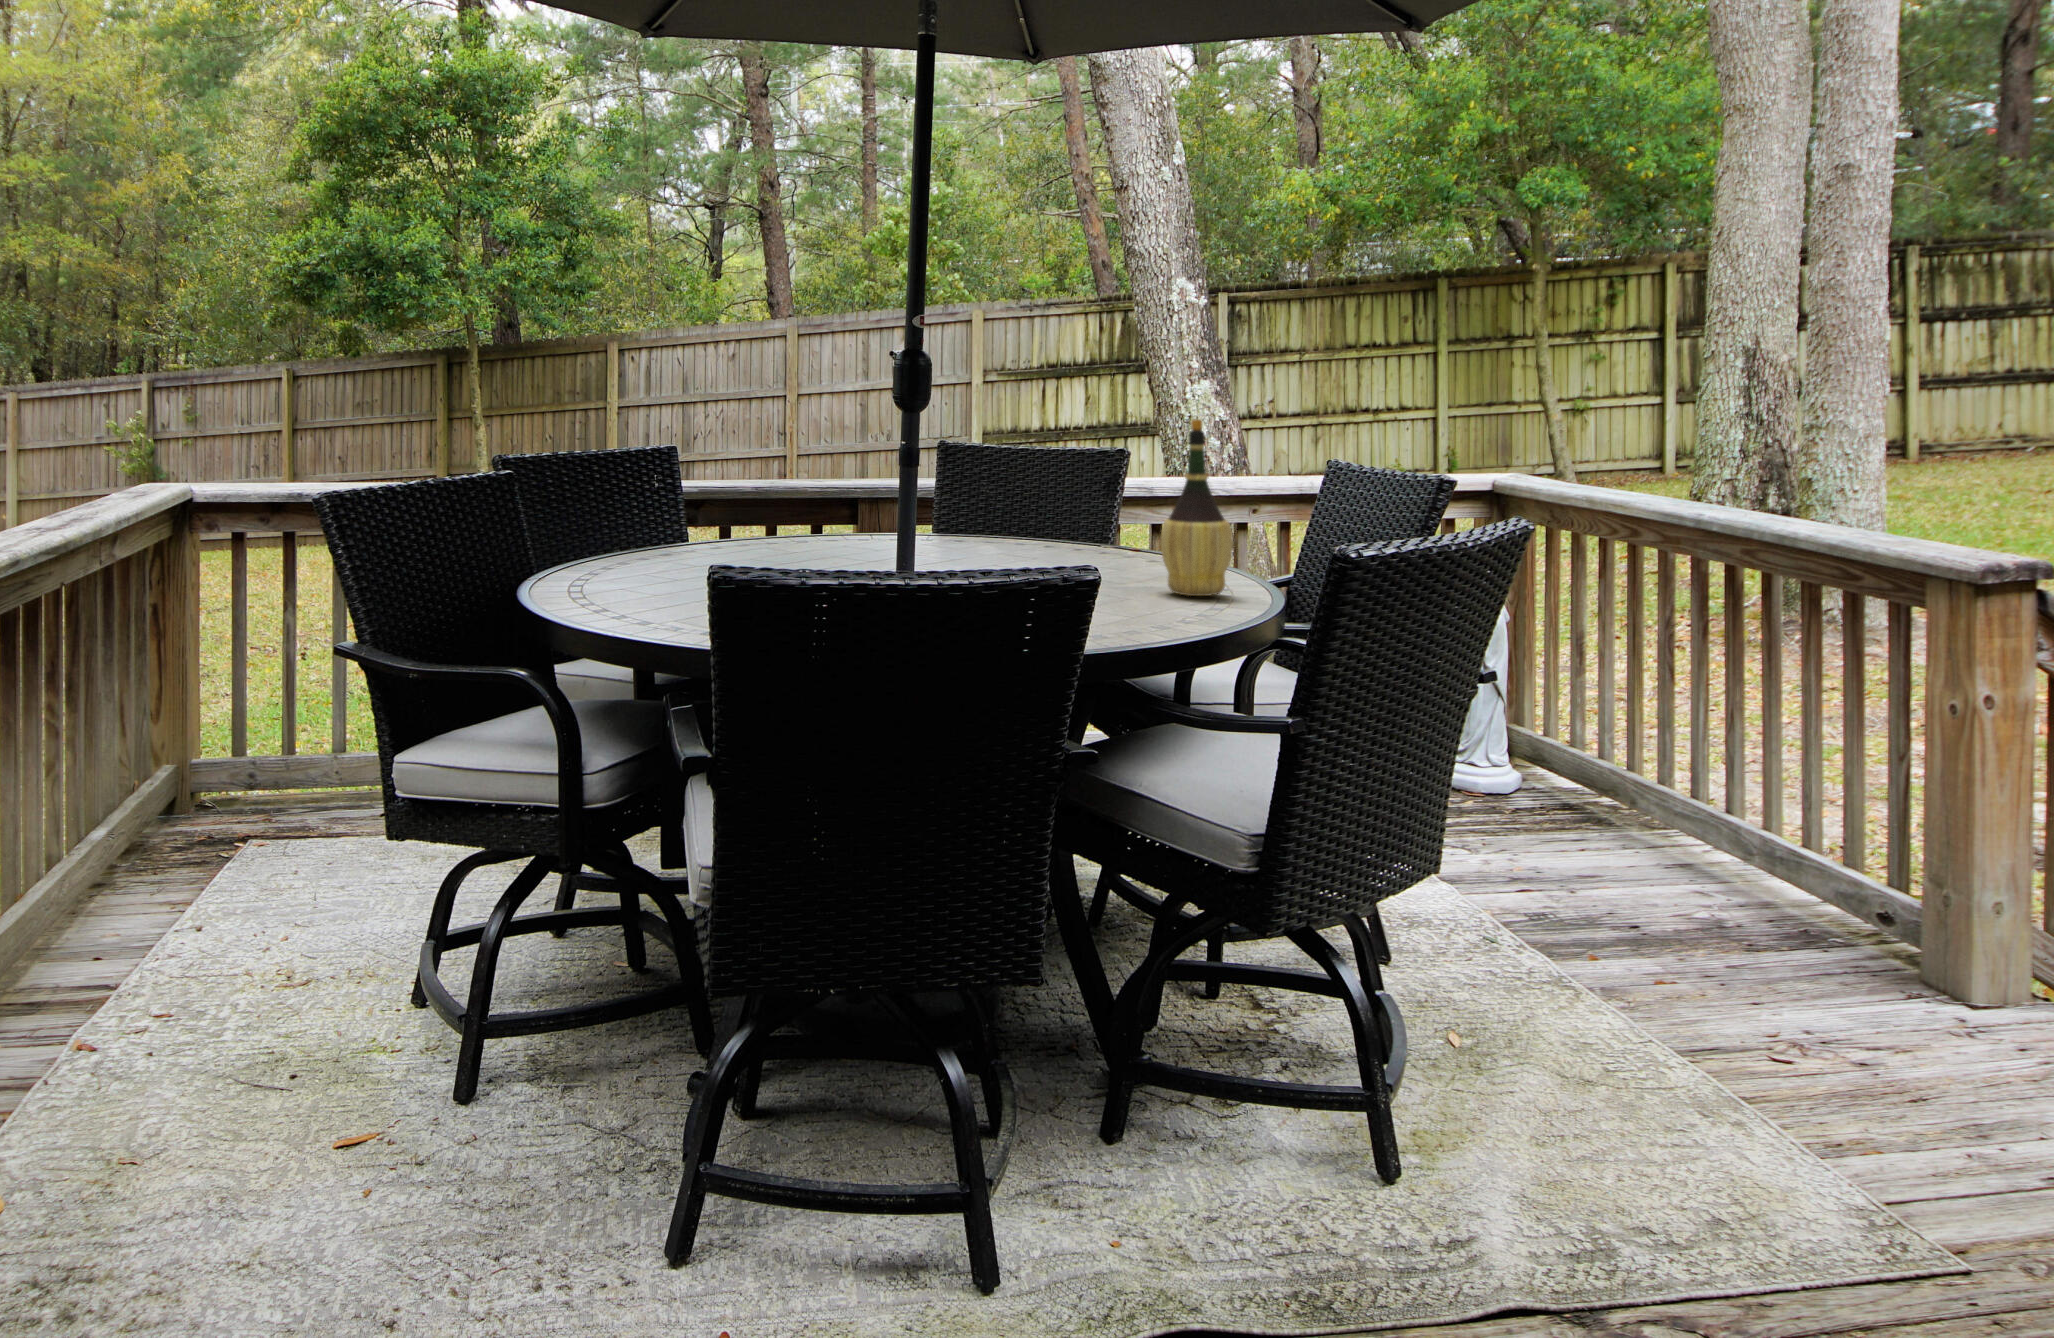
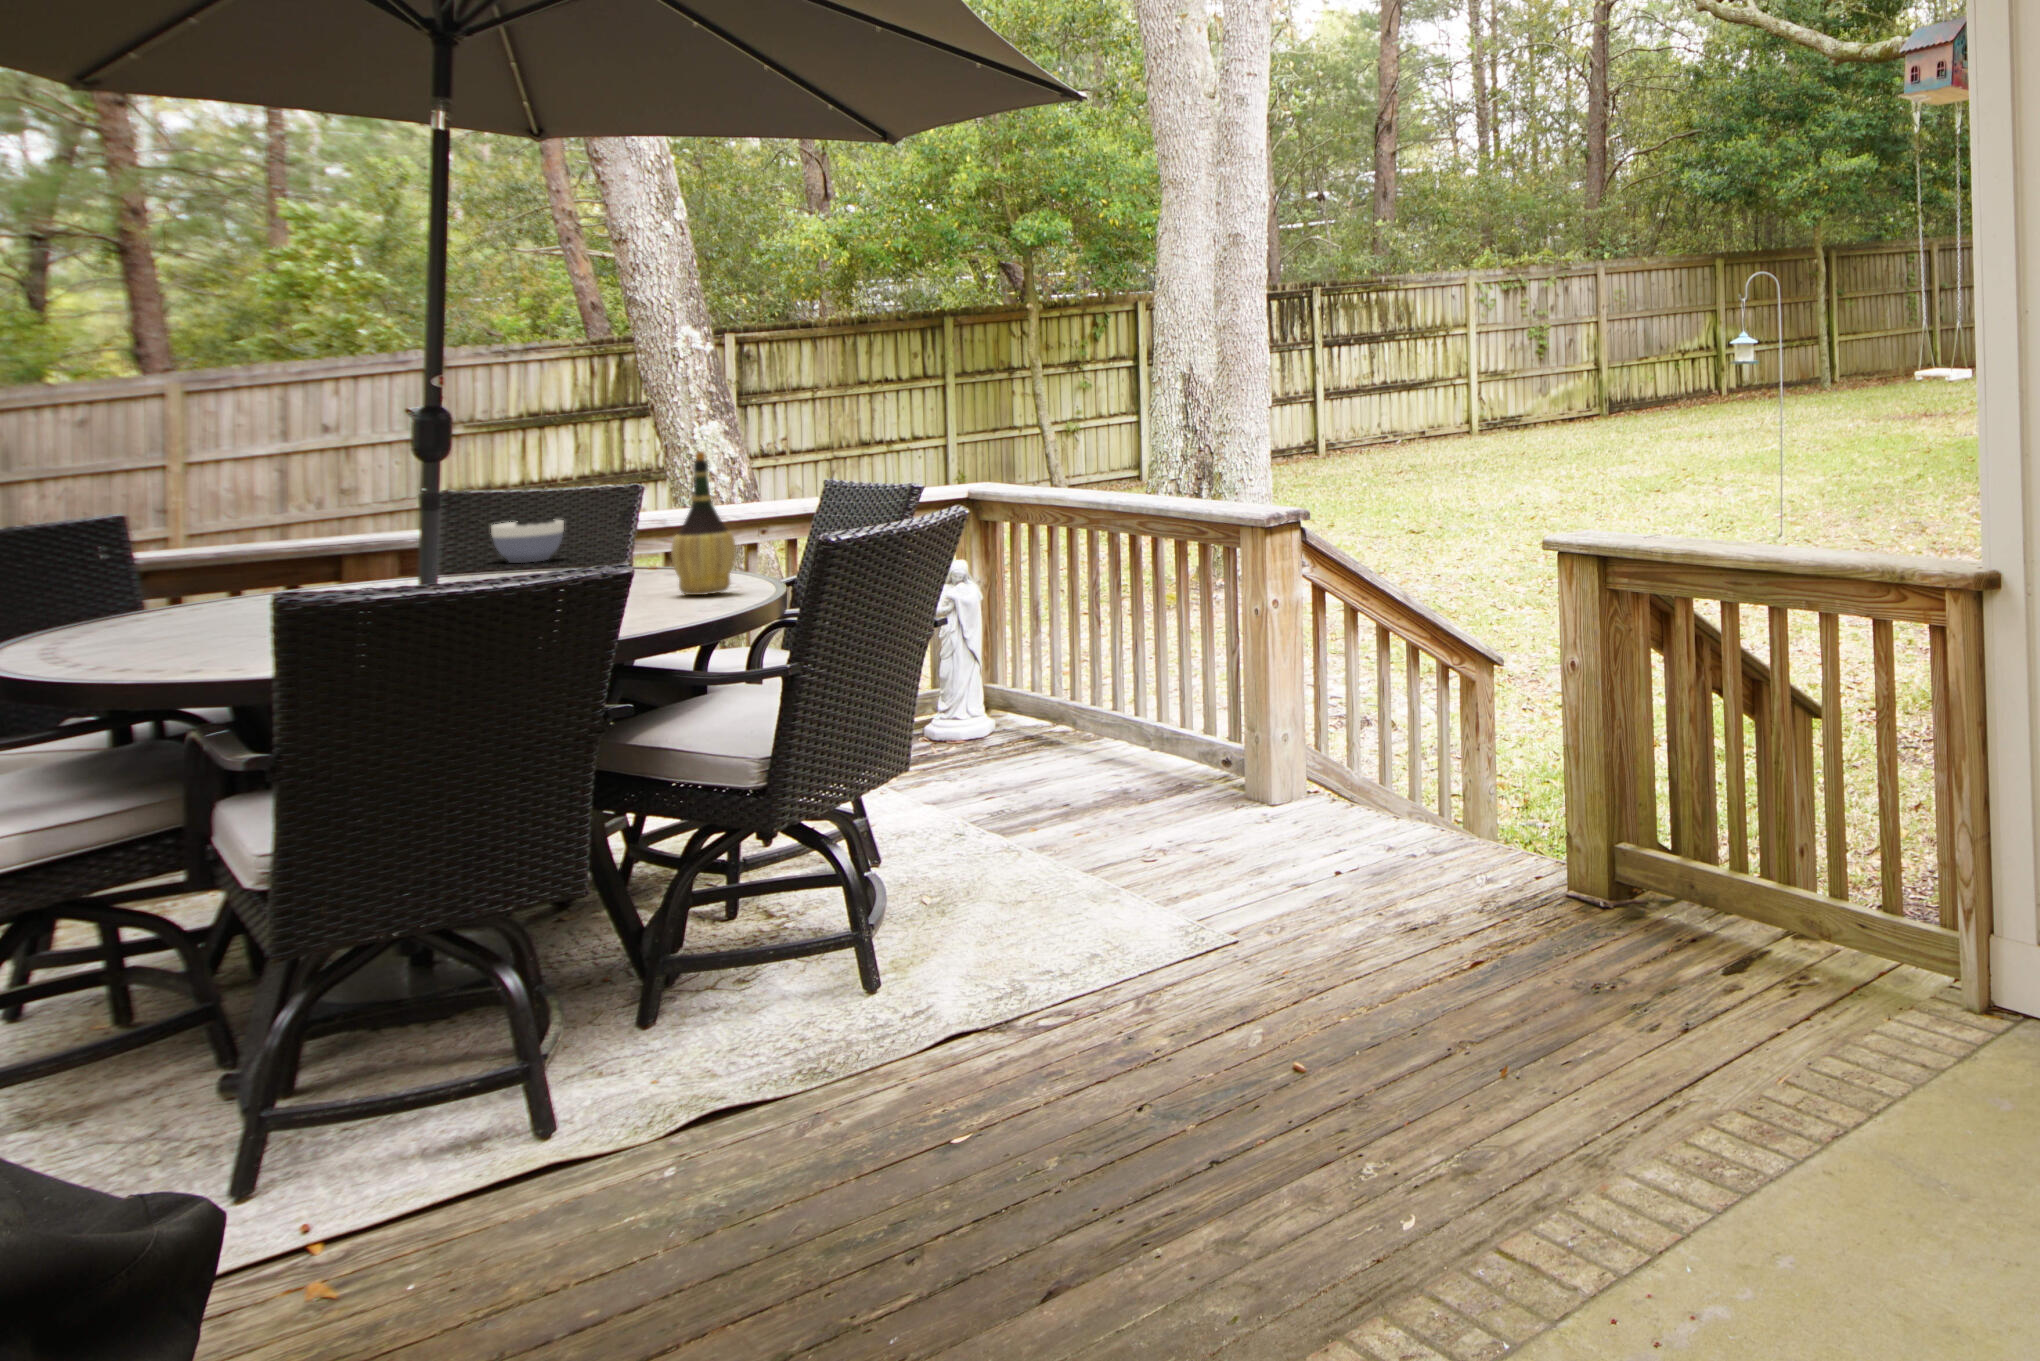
bowl: none [990,480,1057,525] -> present [491,520,564,563]

